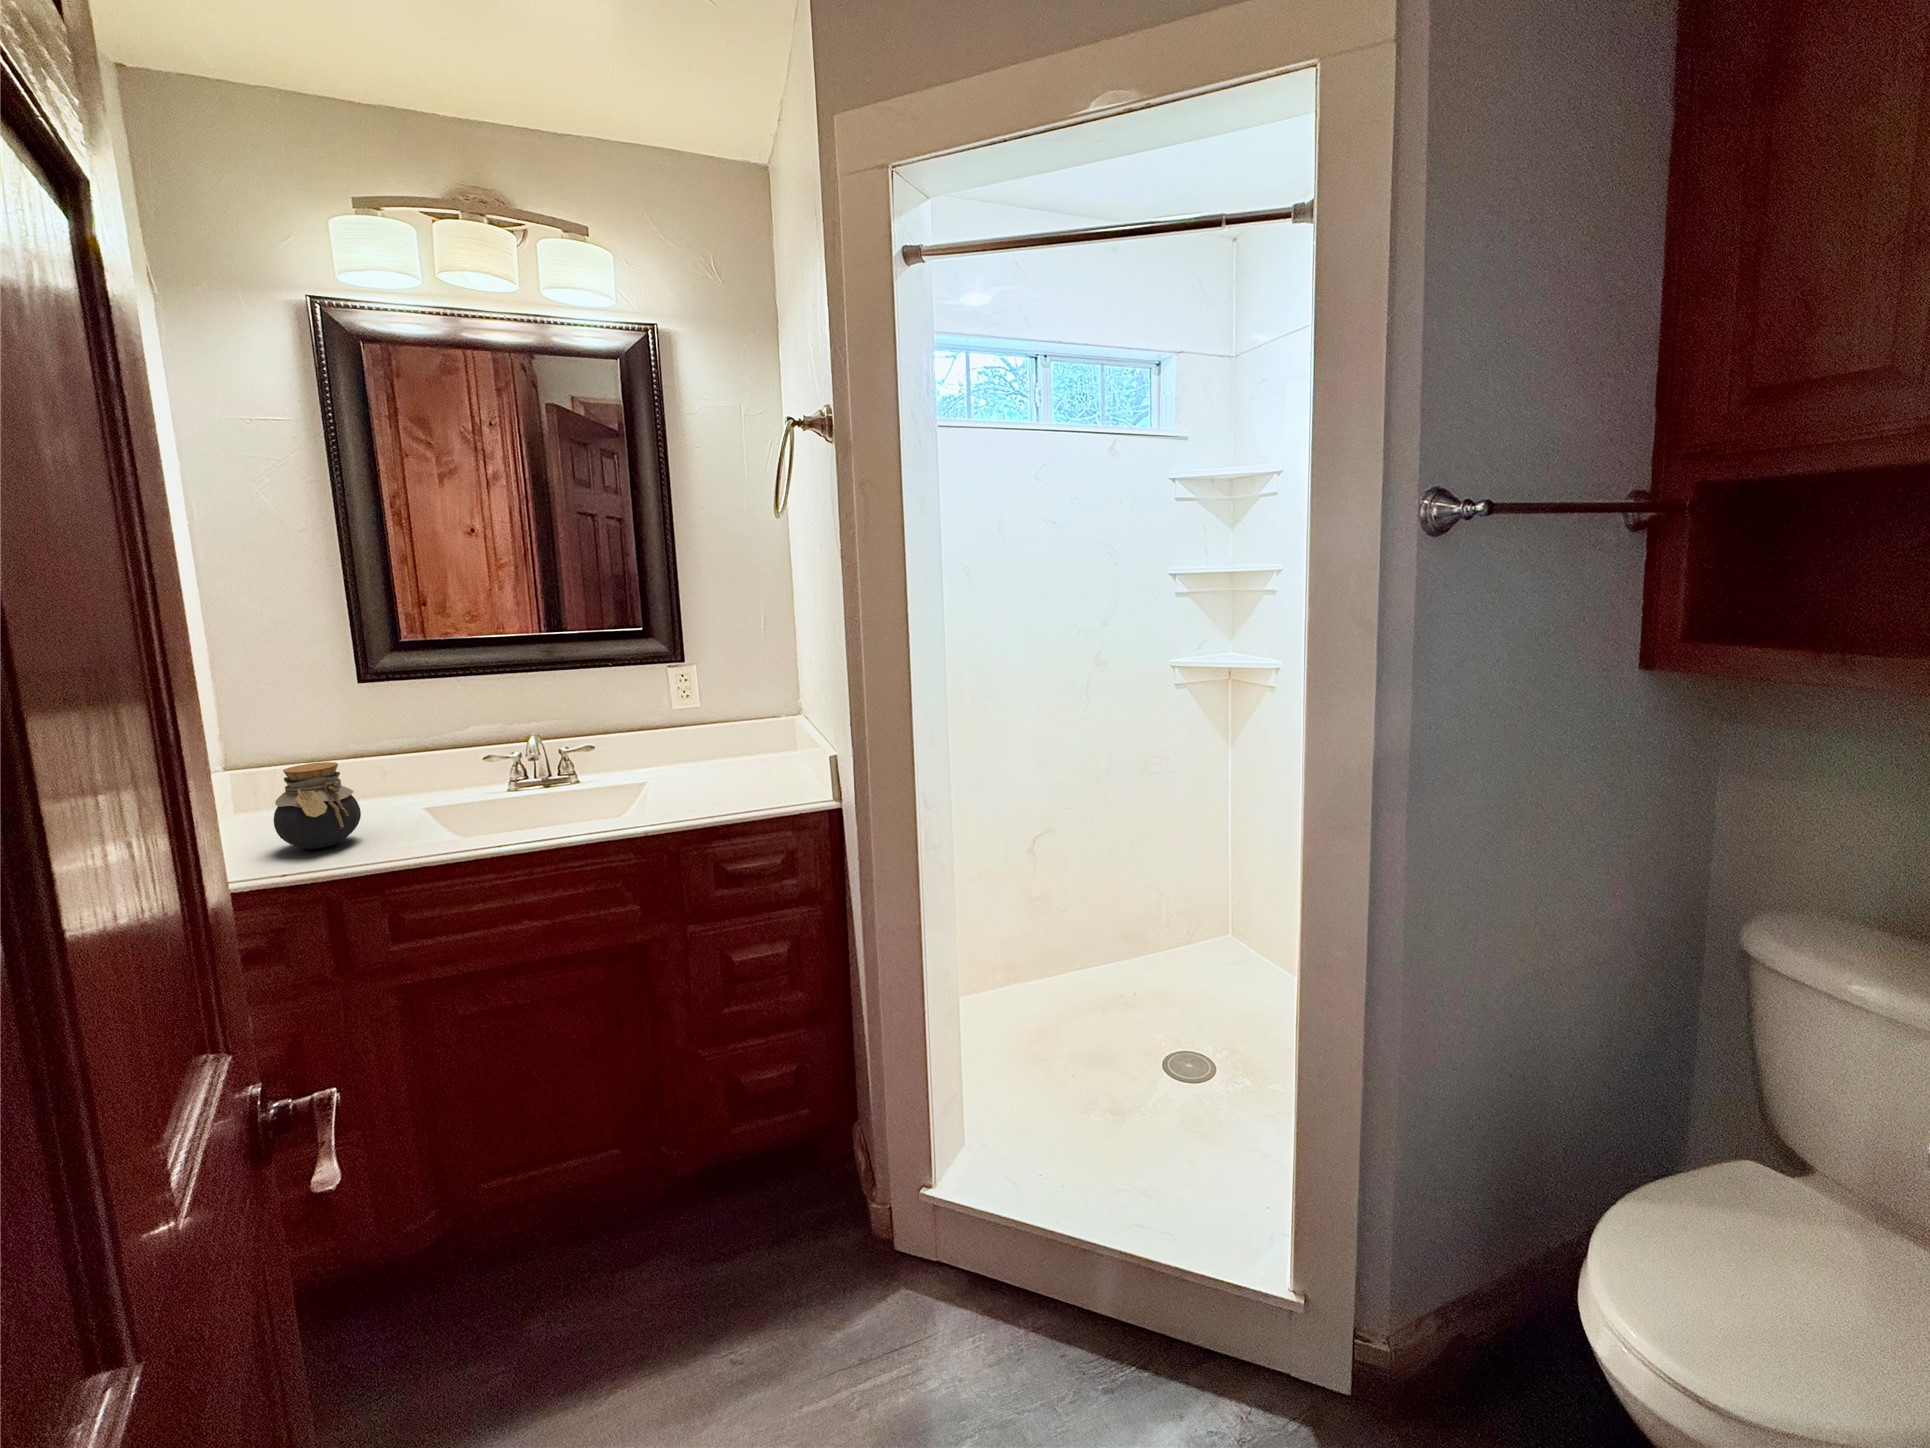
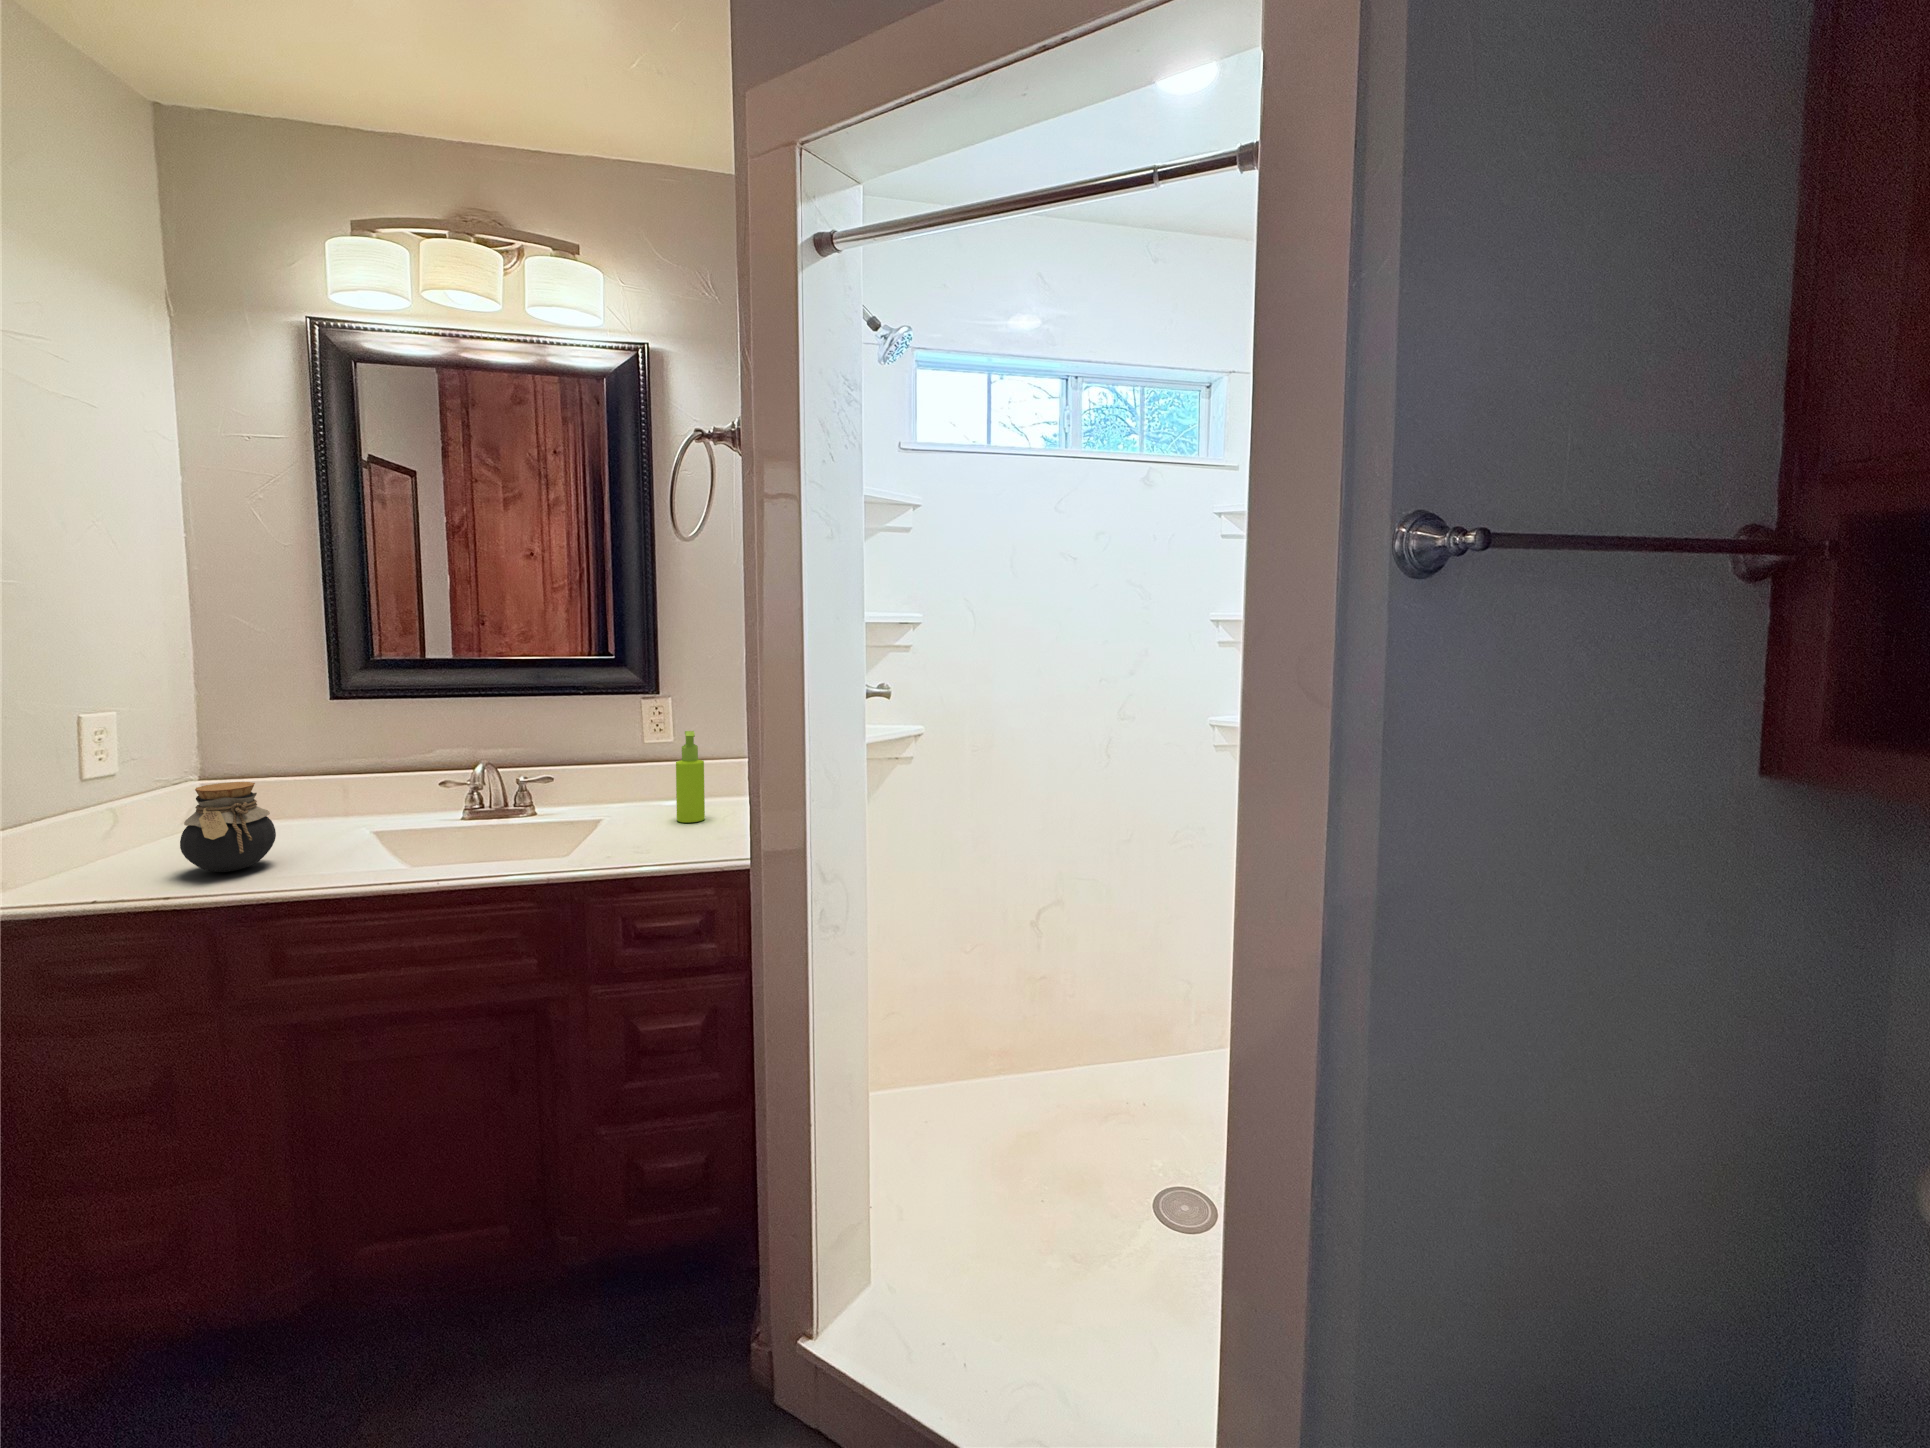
soap dispenser: none [712,690,741,775] -> present [676,731,705,822]

